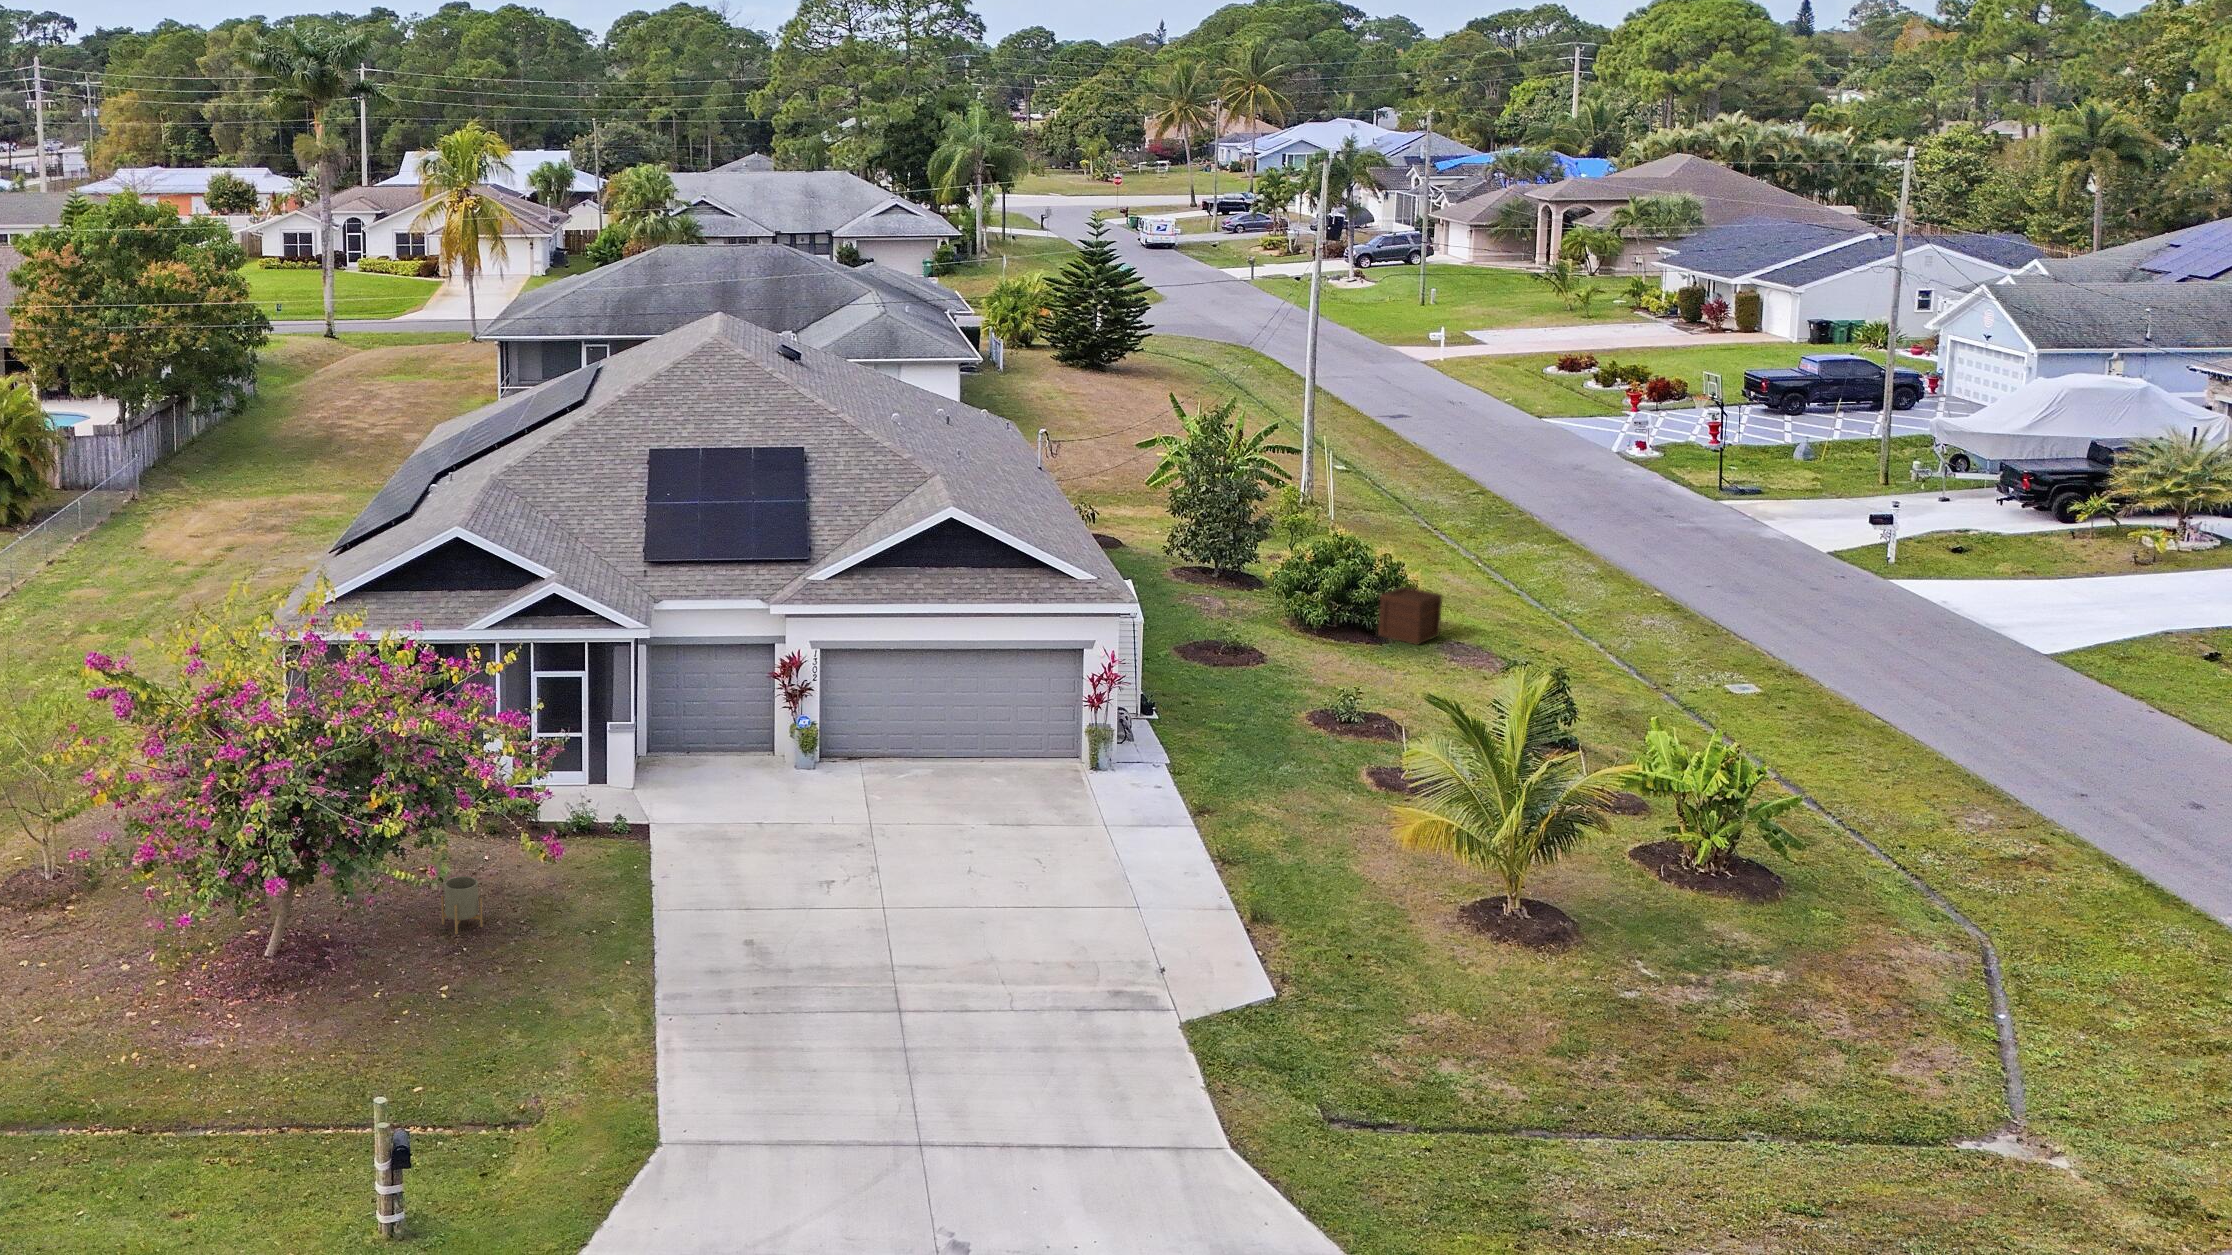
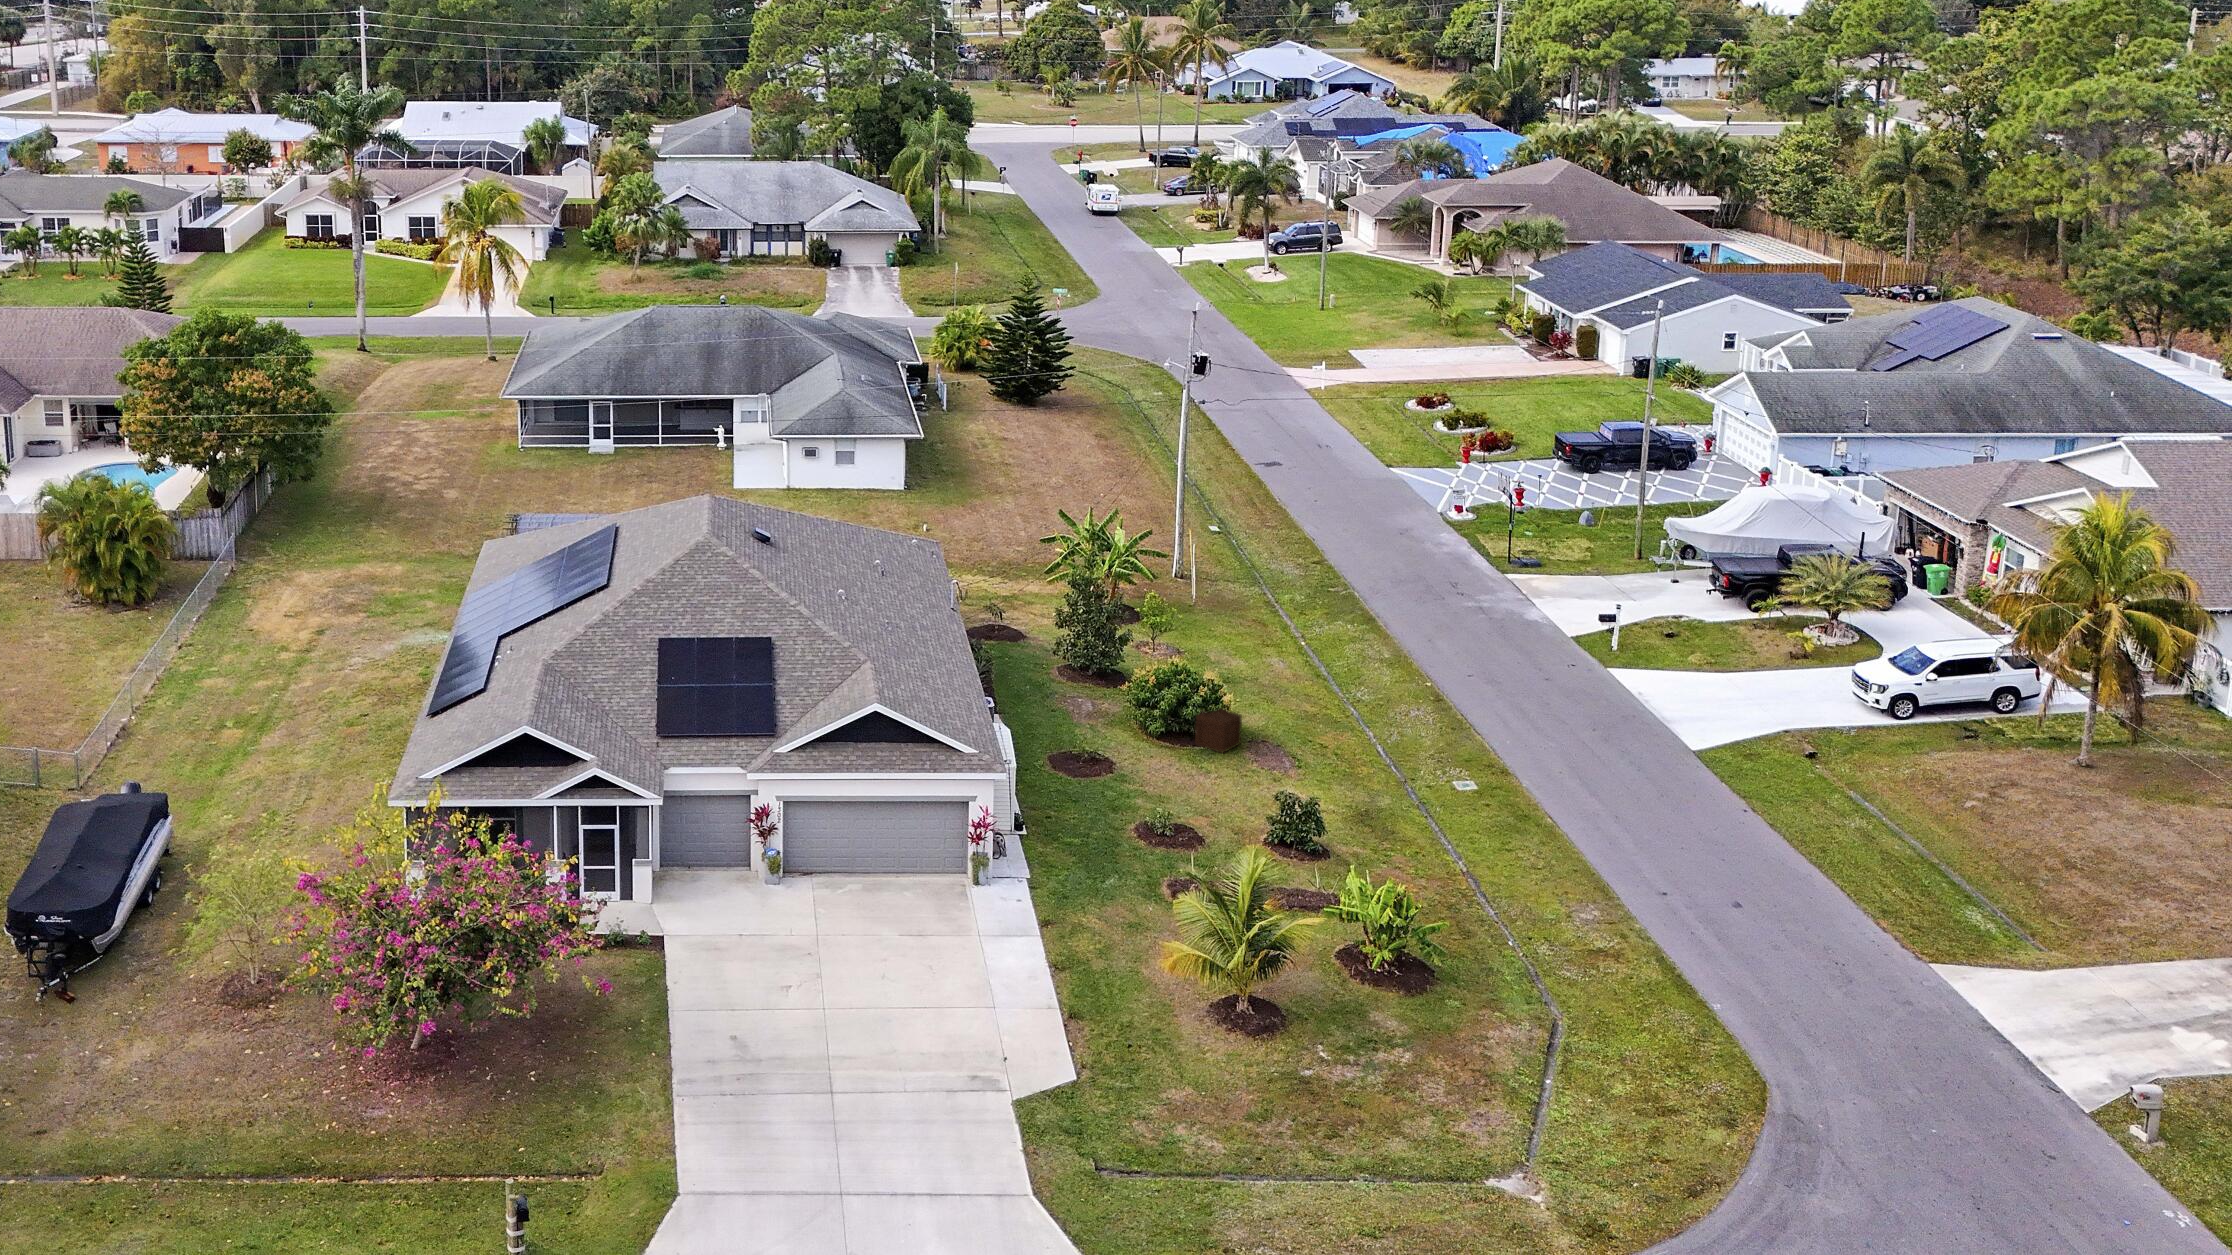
planter: present [441,876,483,934] -> none [530,991,558,1031]

